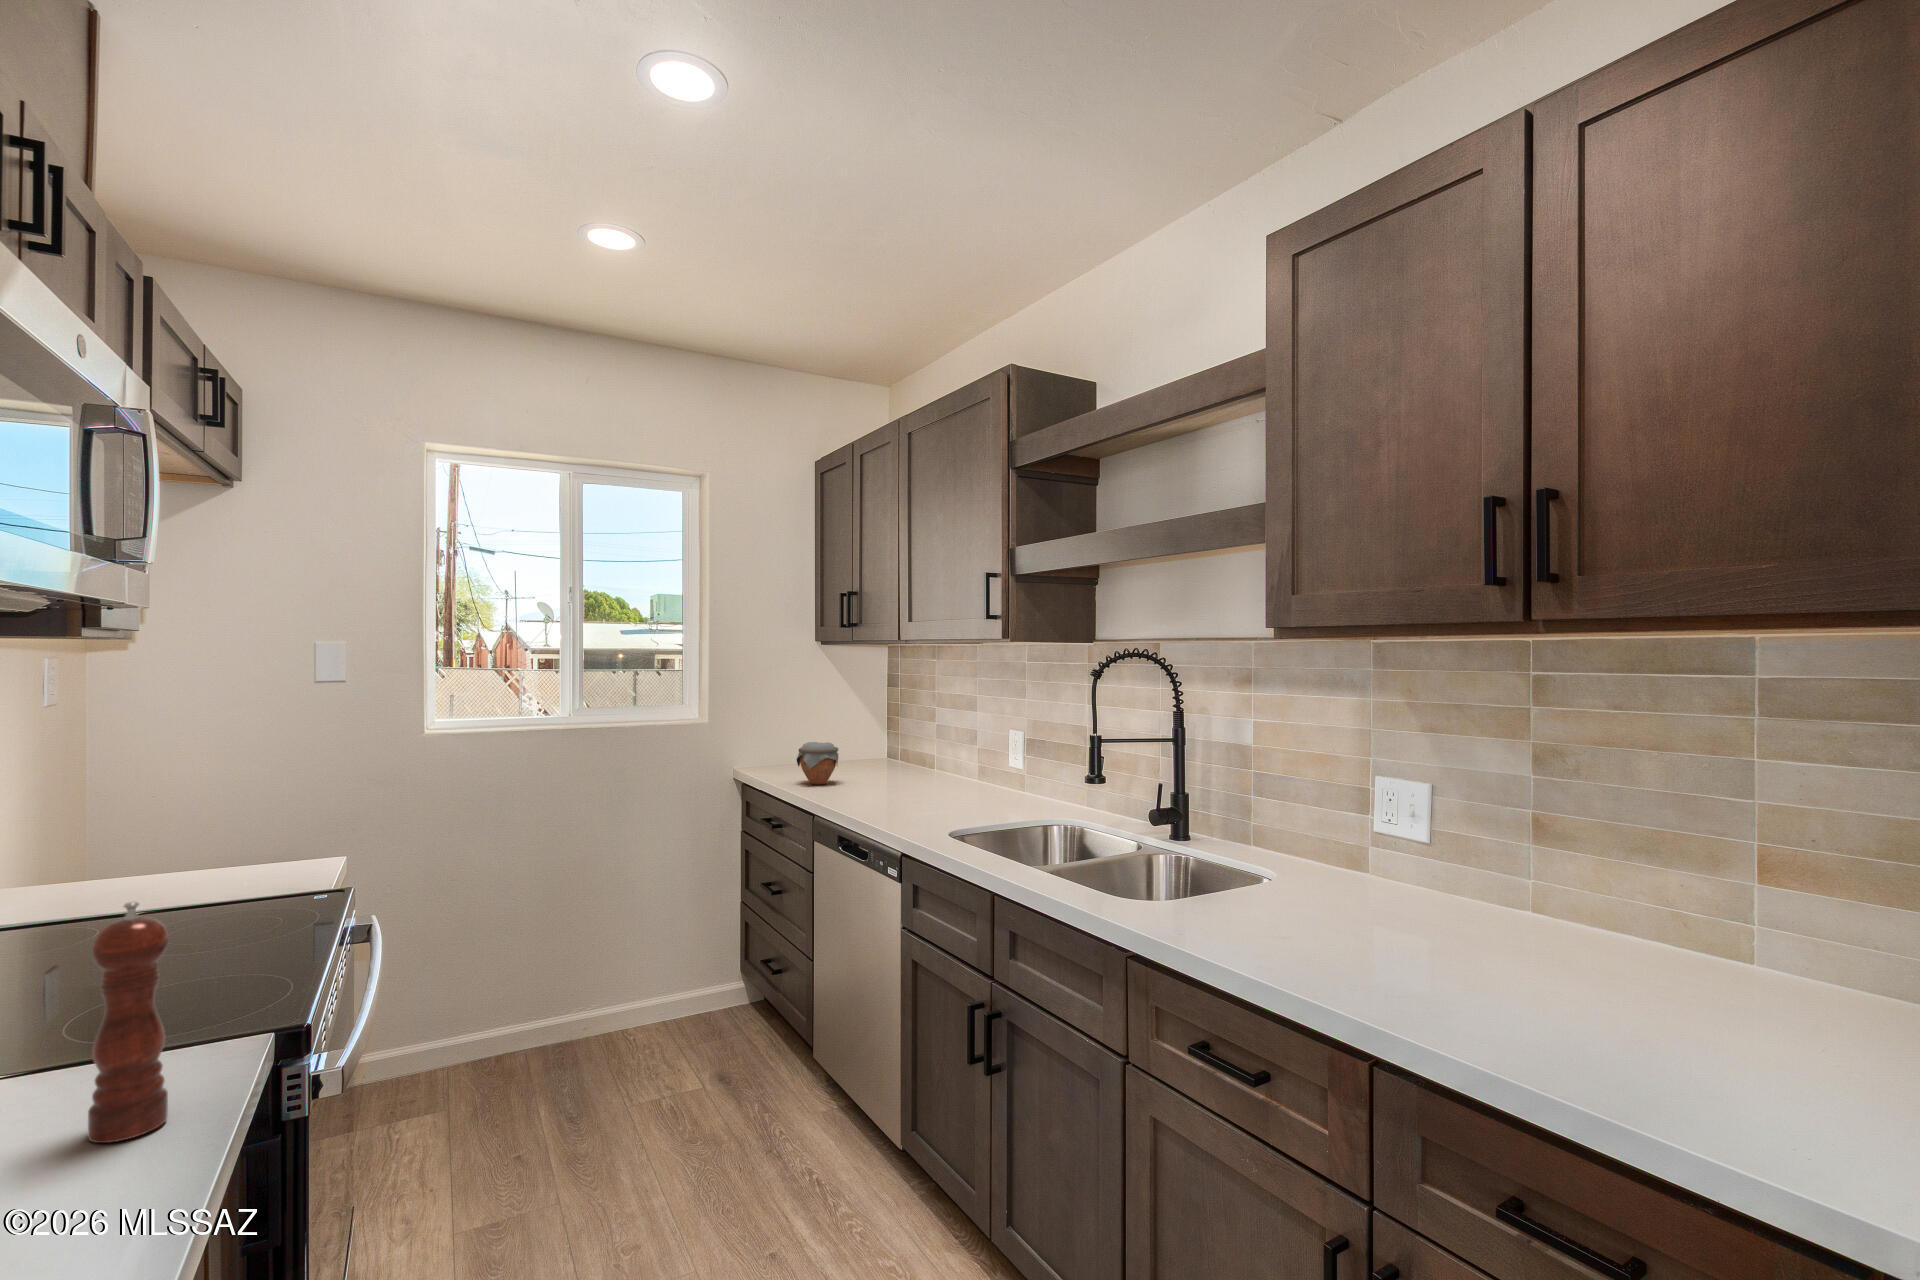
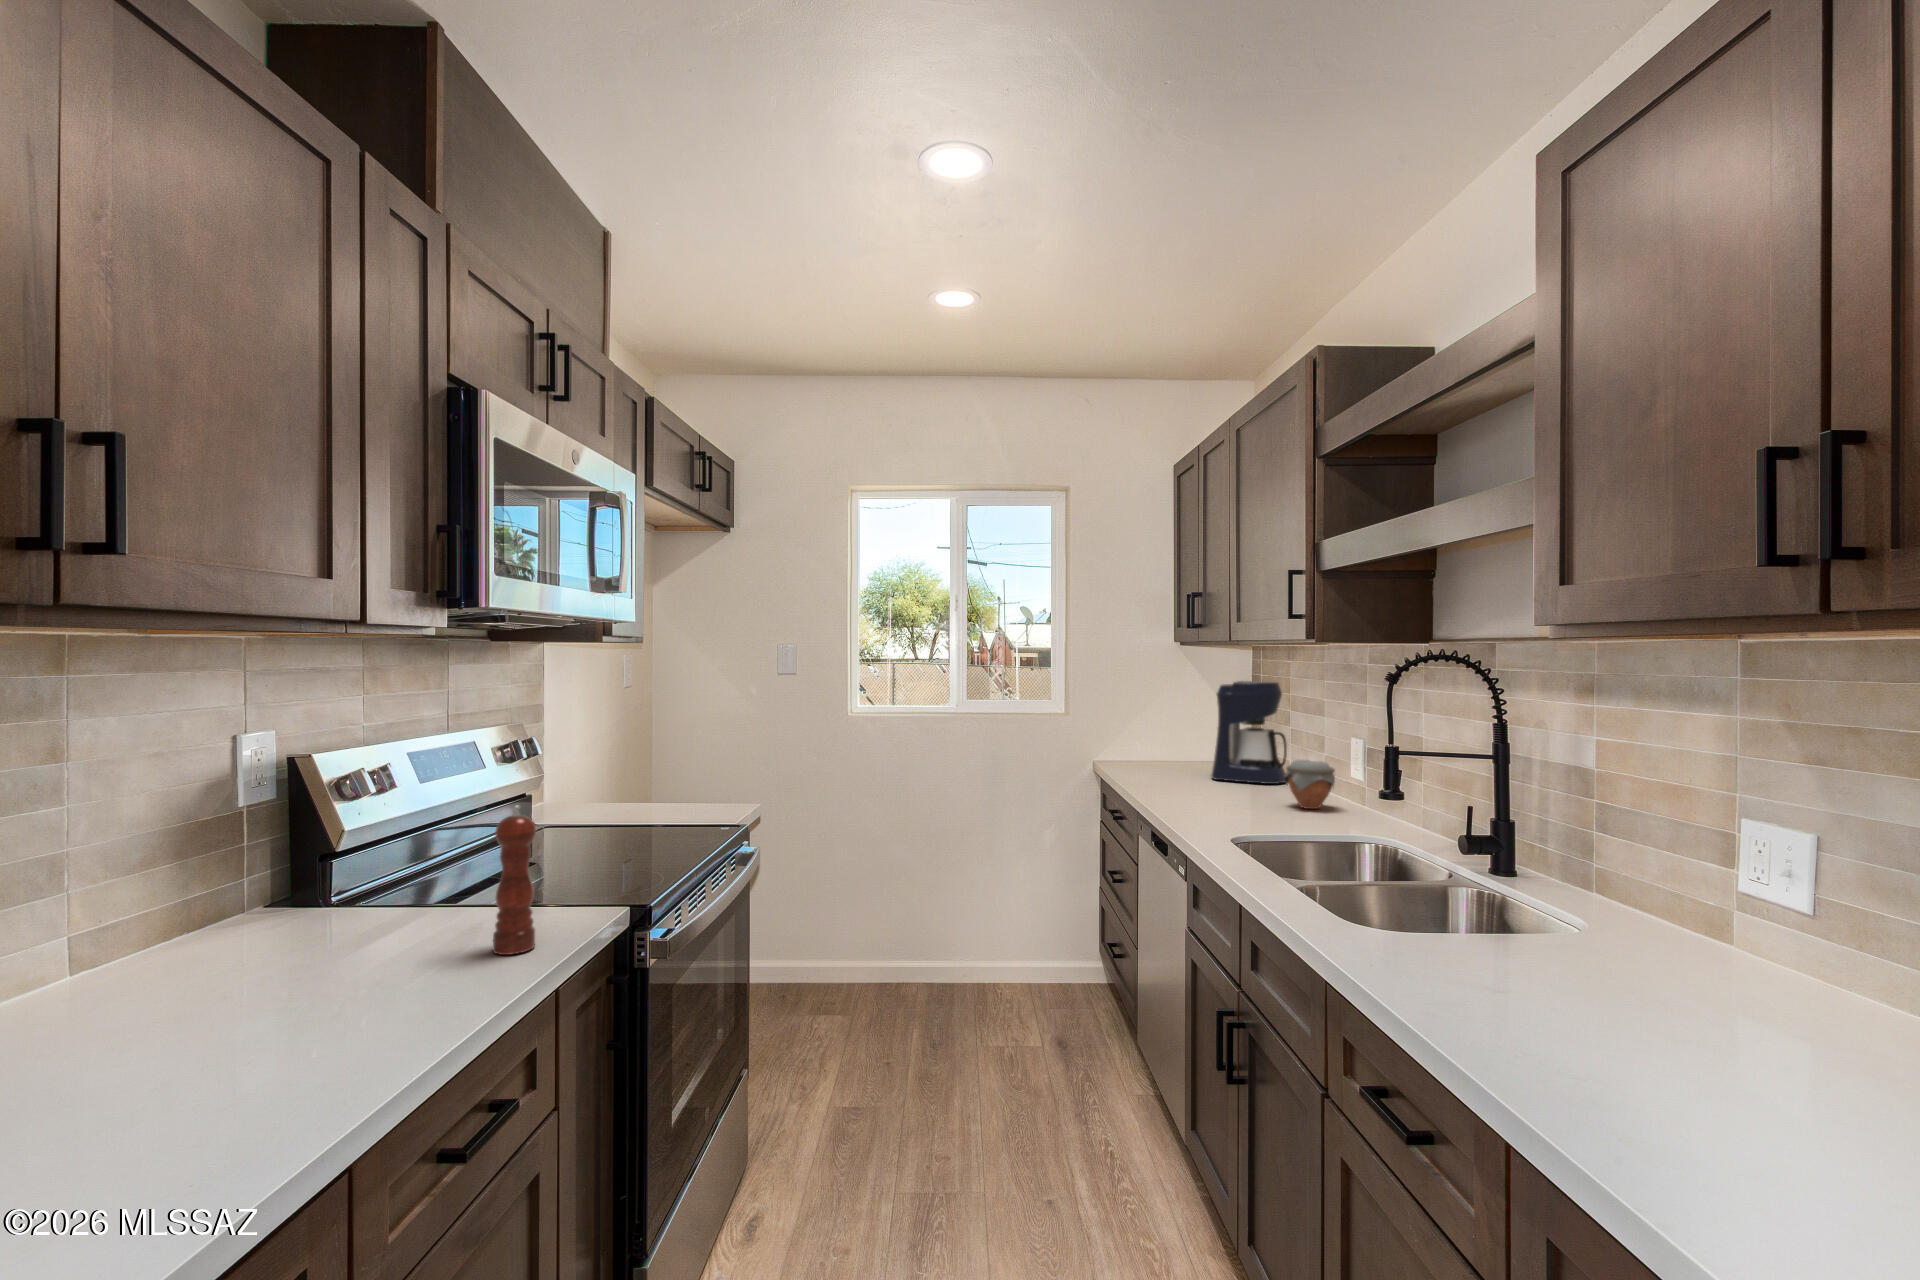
coffee maker: none [868,679,941,780] -> present [1211,681,1287,784]
jar: present [797,742,838,785] -> present [1284,760,1335,809]

